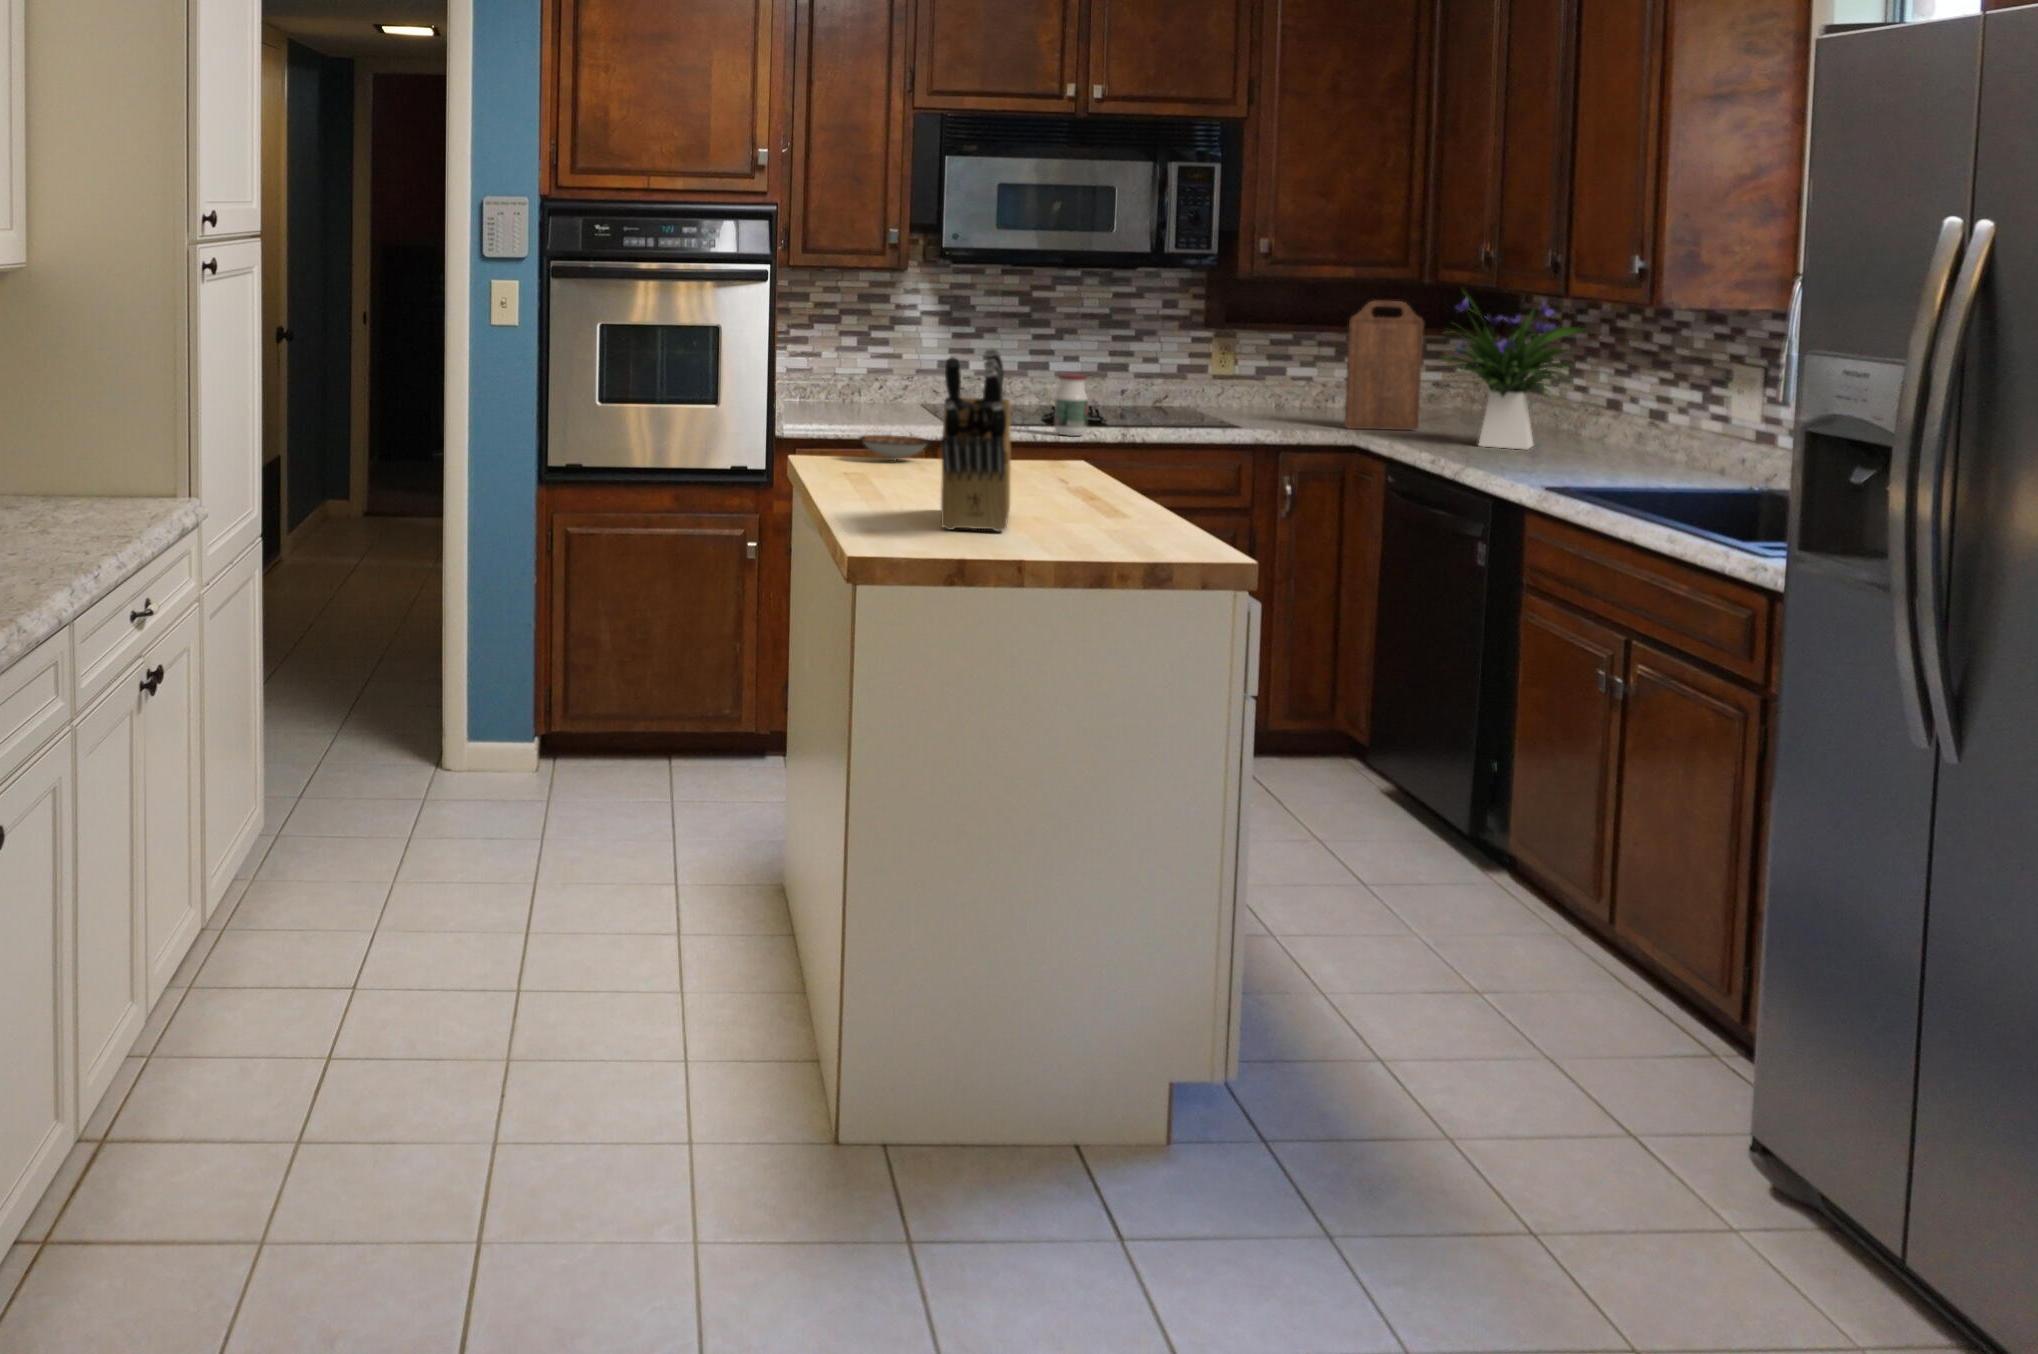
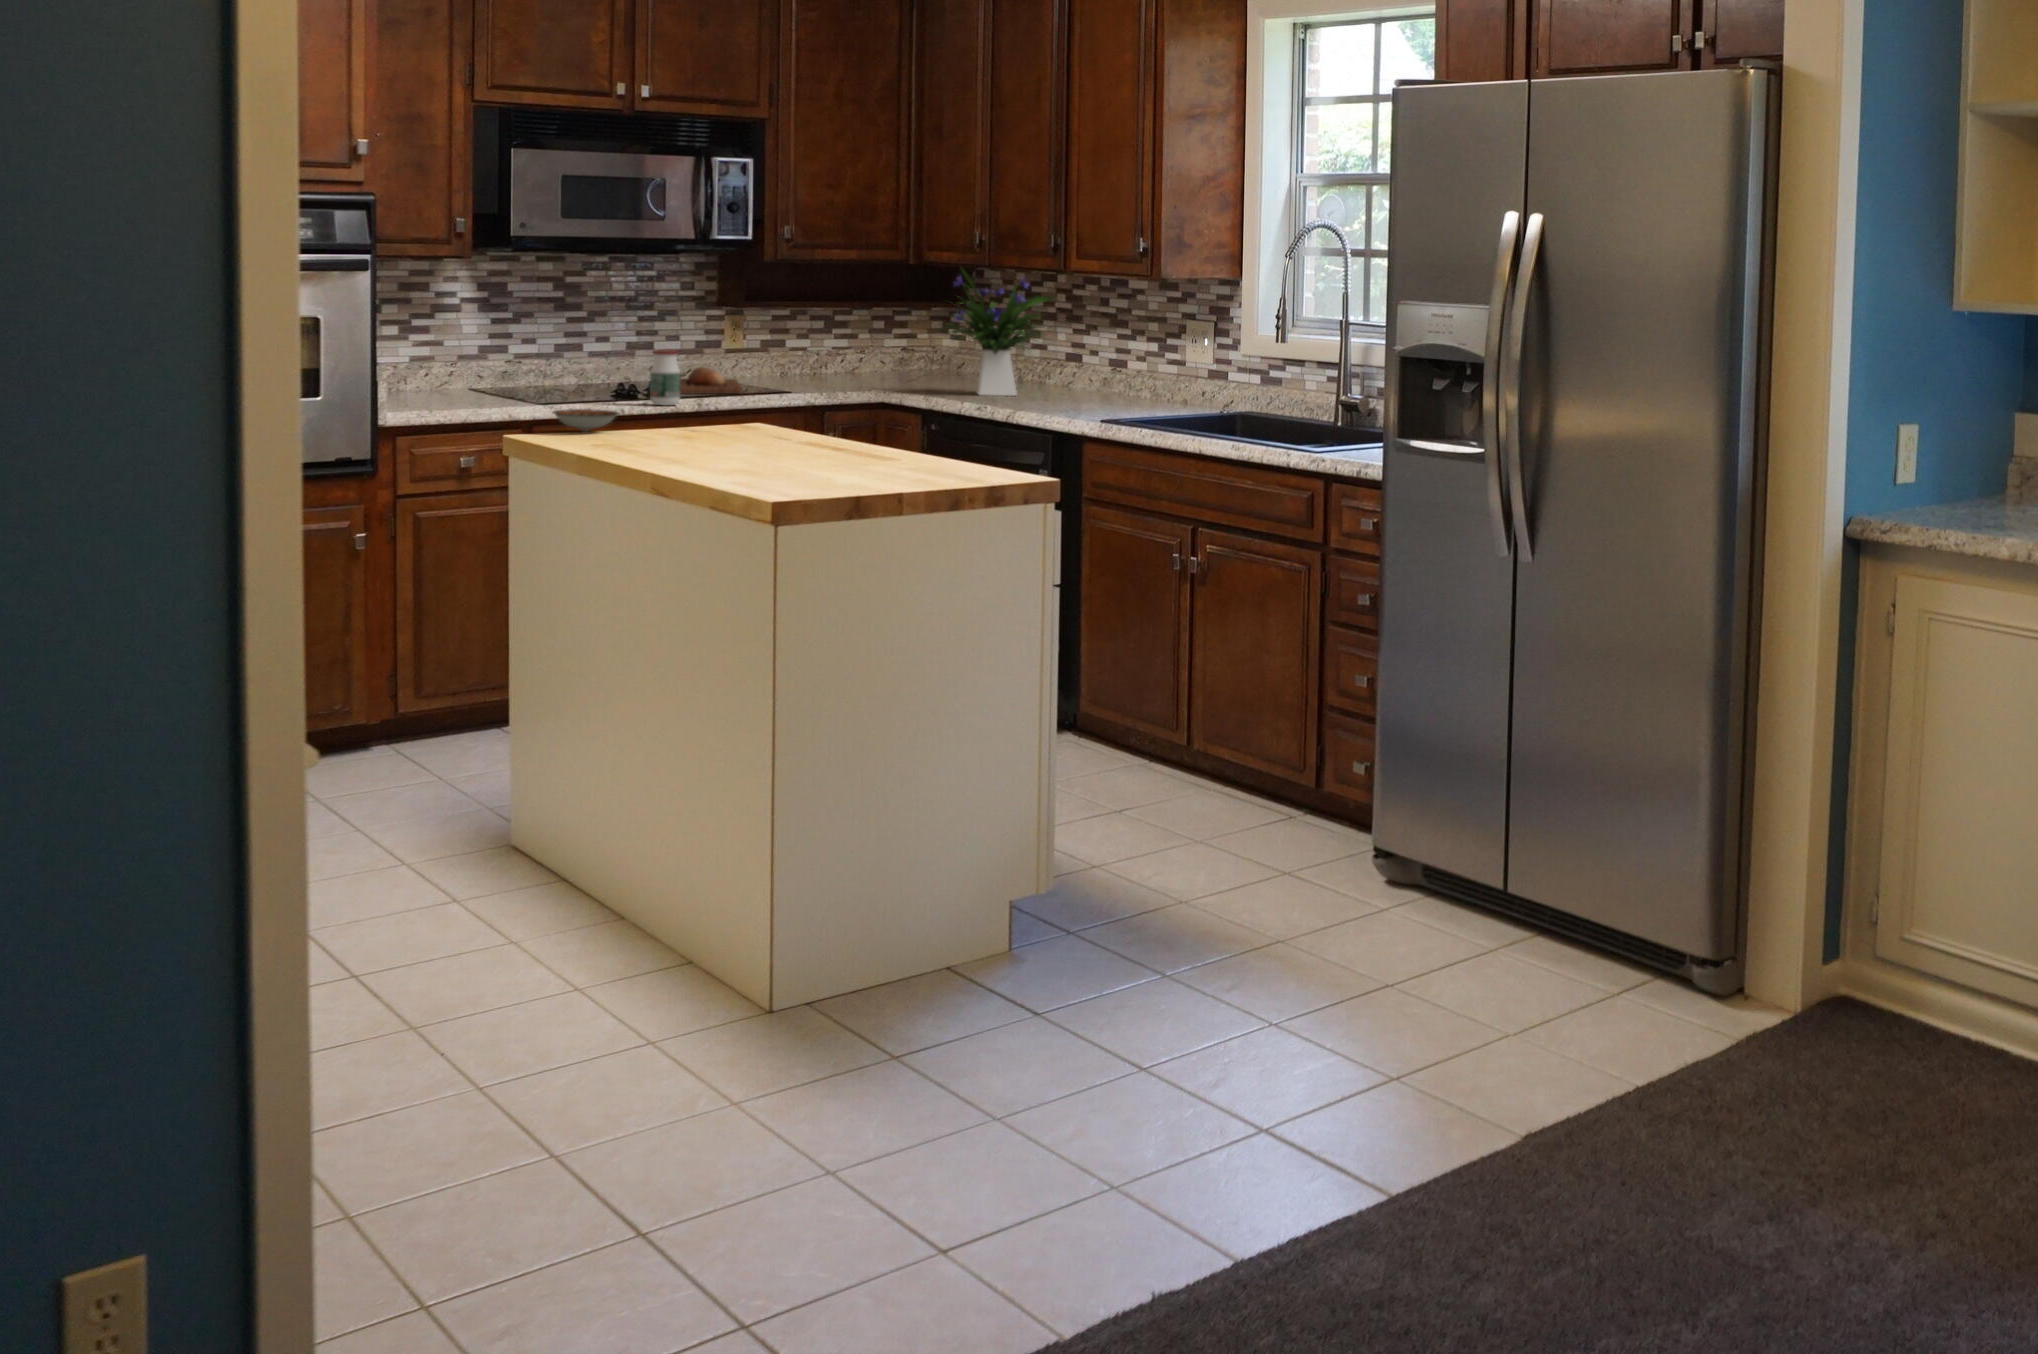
cutting board: present [1345,301,1424,430] -> none [854,280,911,389]
knife block: present [941,348,1010,531] -> none [748,315,852,475]
bread loaf: none [1120,394,1215,427] -> present [680,367,742,394]

